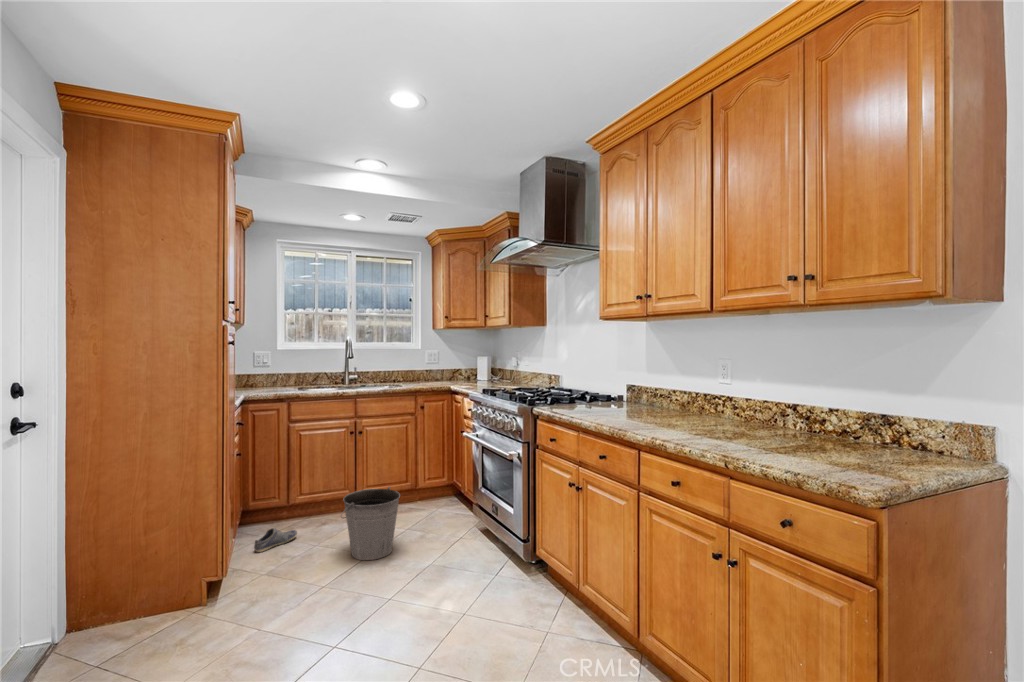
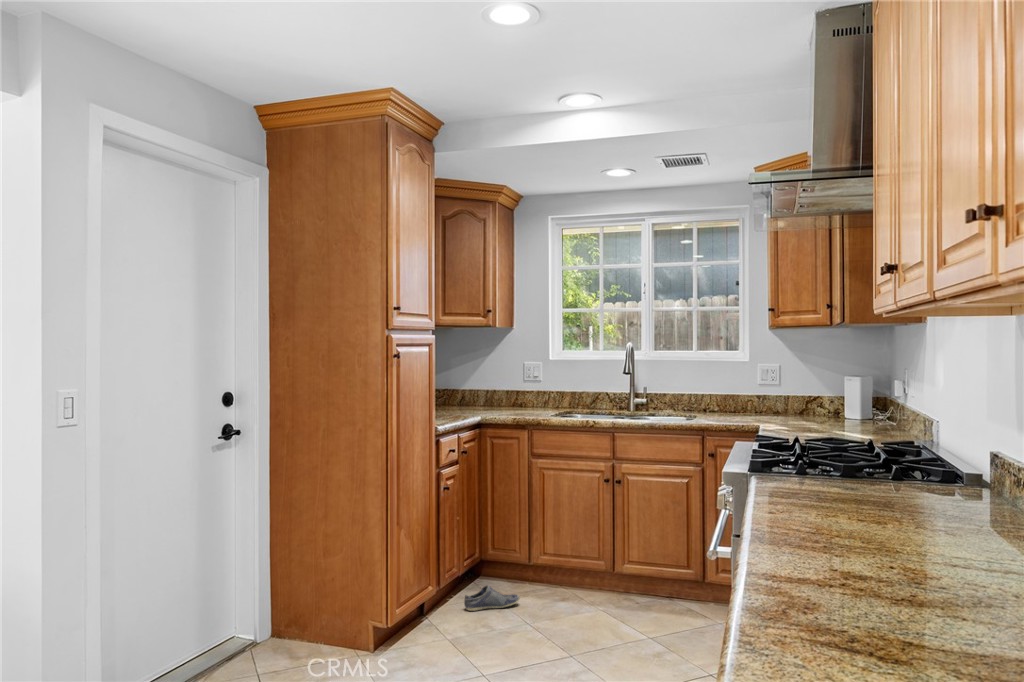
bucket: present [341,487,400,560] -> none [536,559,617,658]

